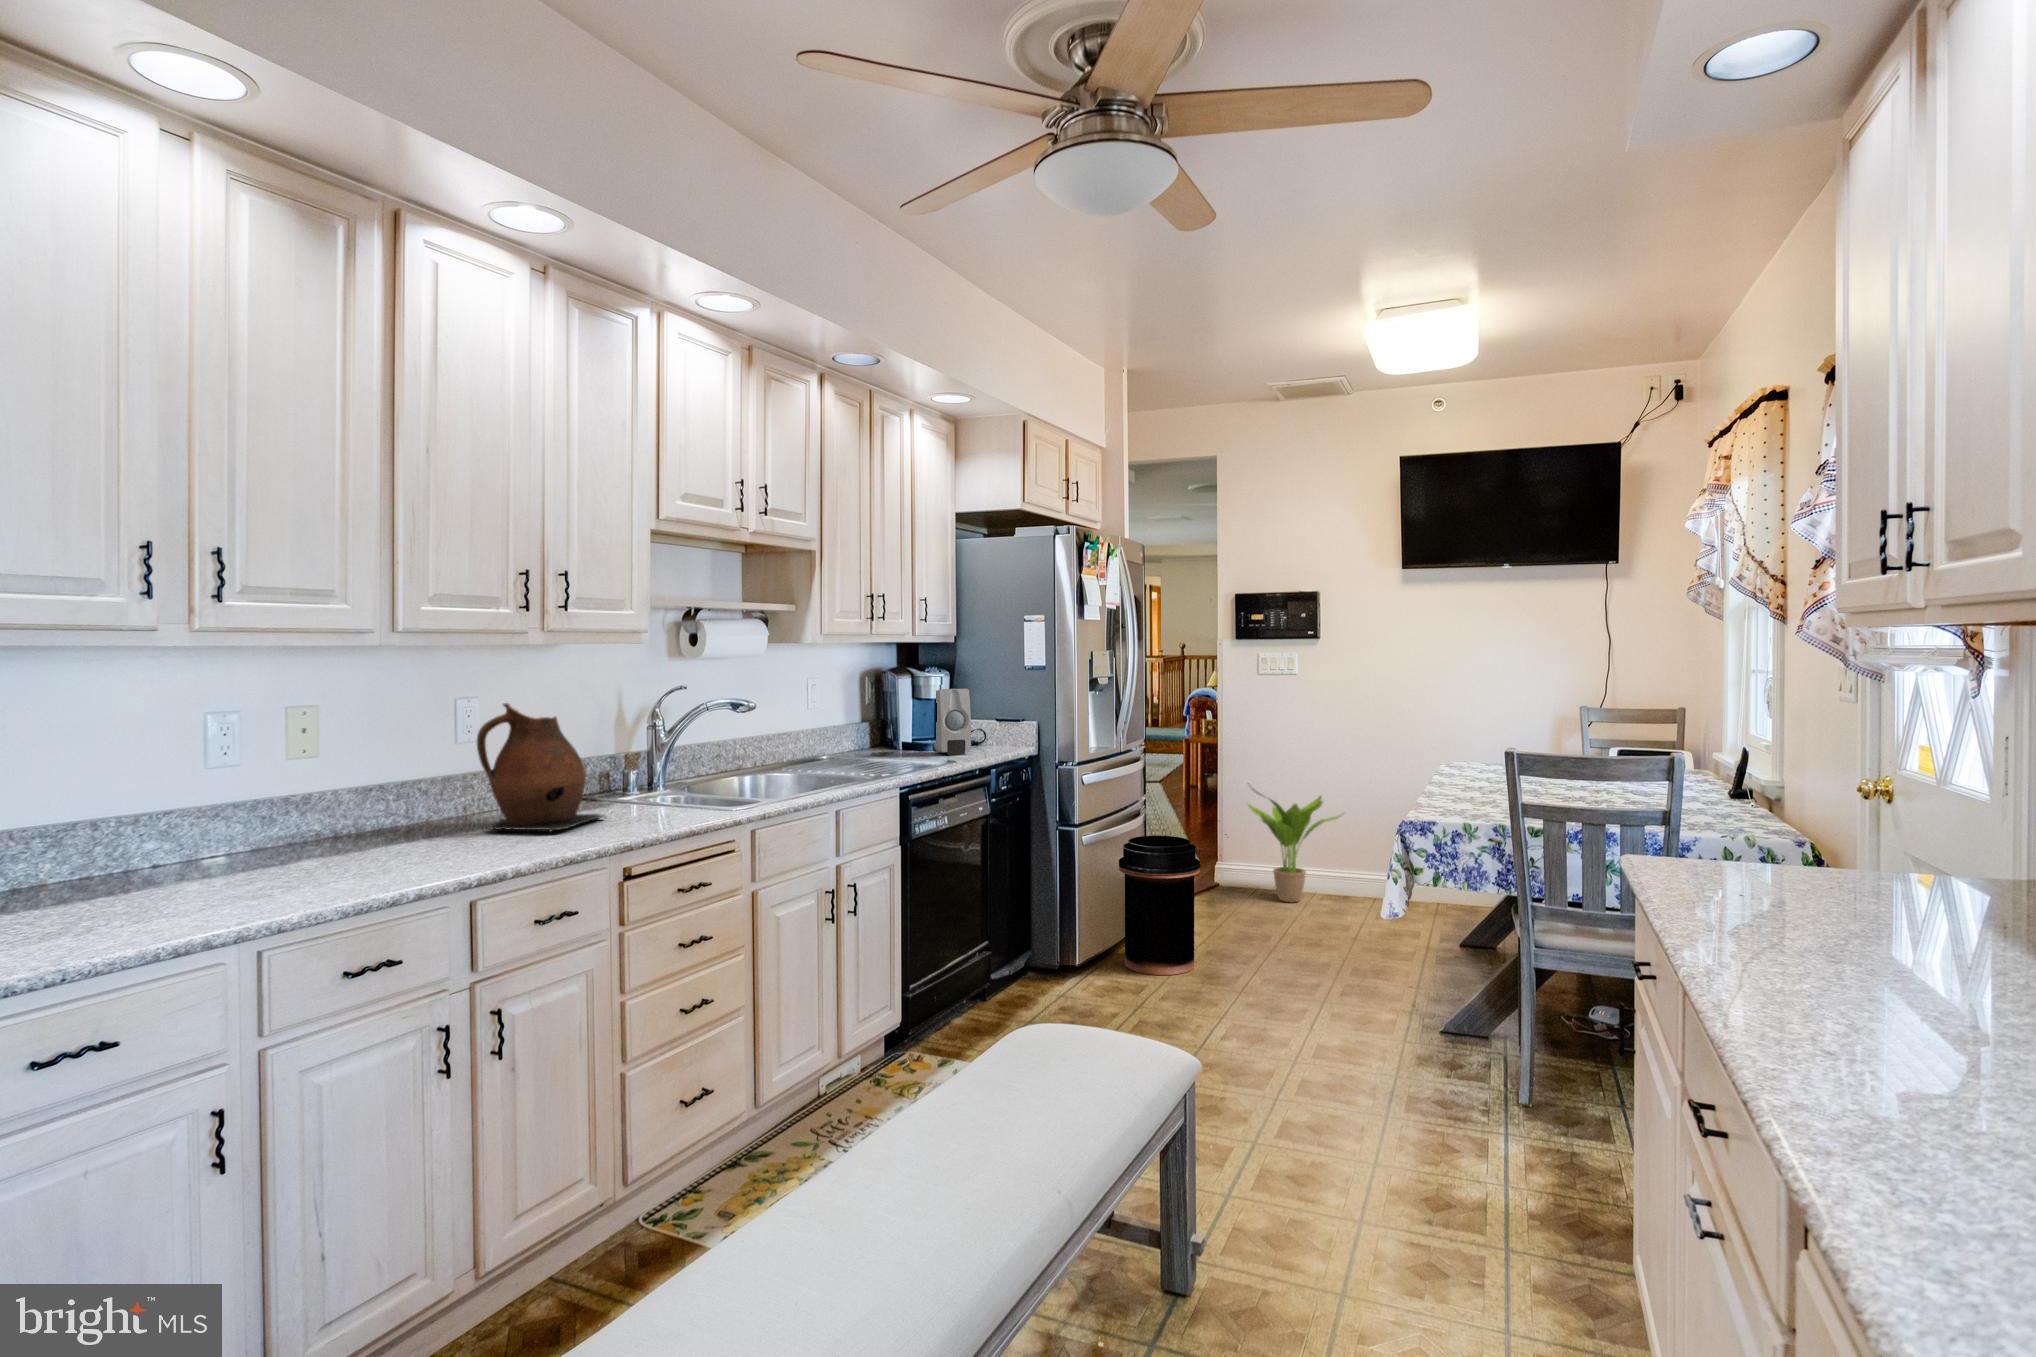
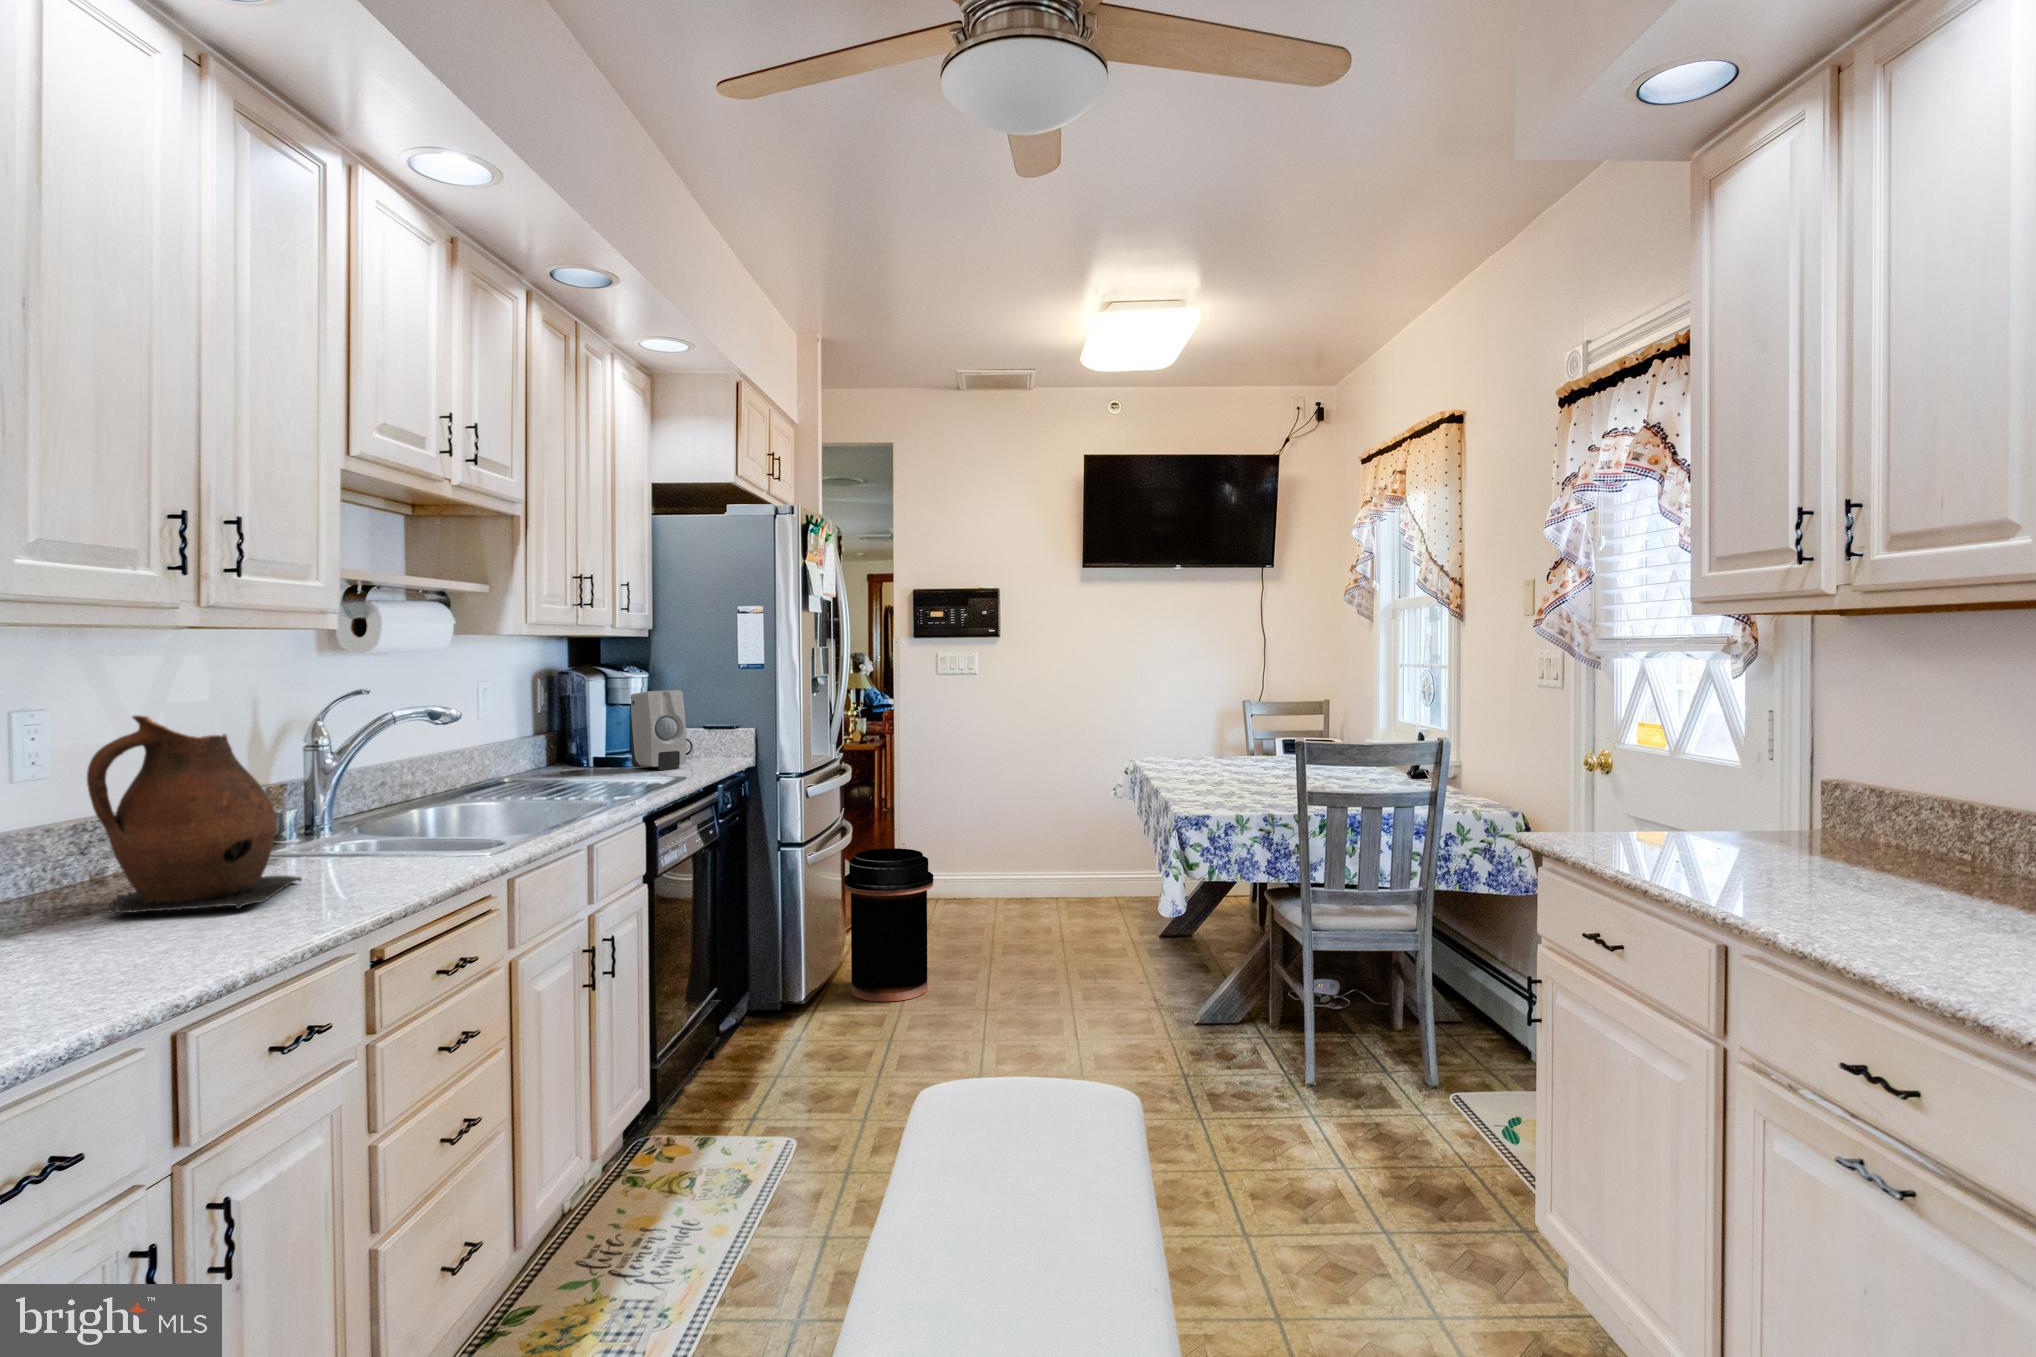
potted plant: present [1248,783,1341,902] -> none [934,787,1034,908]

